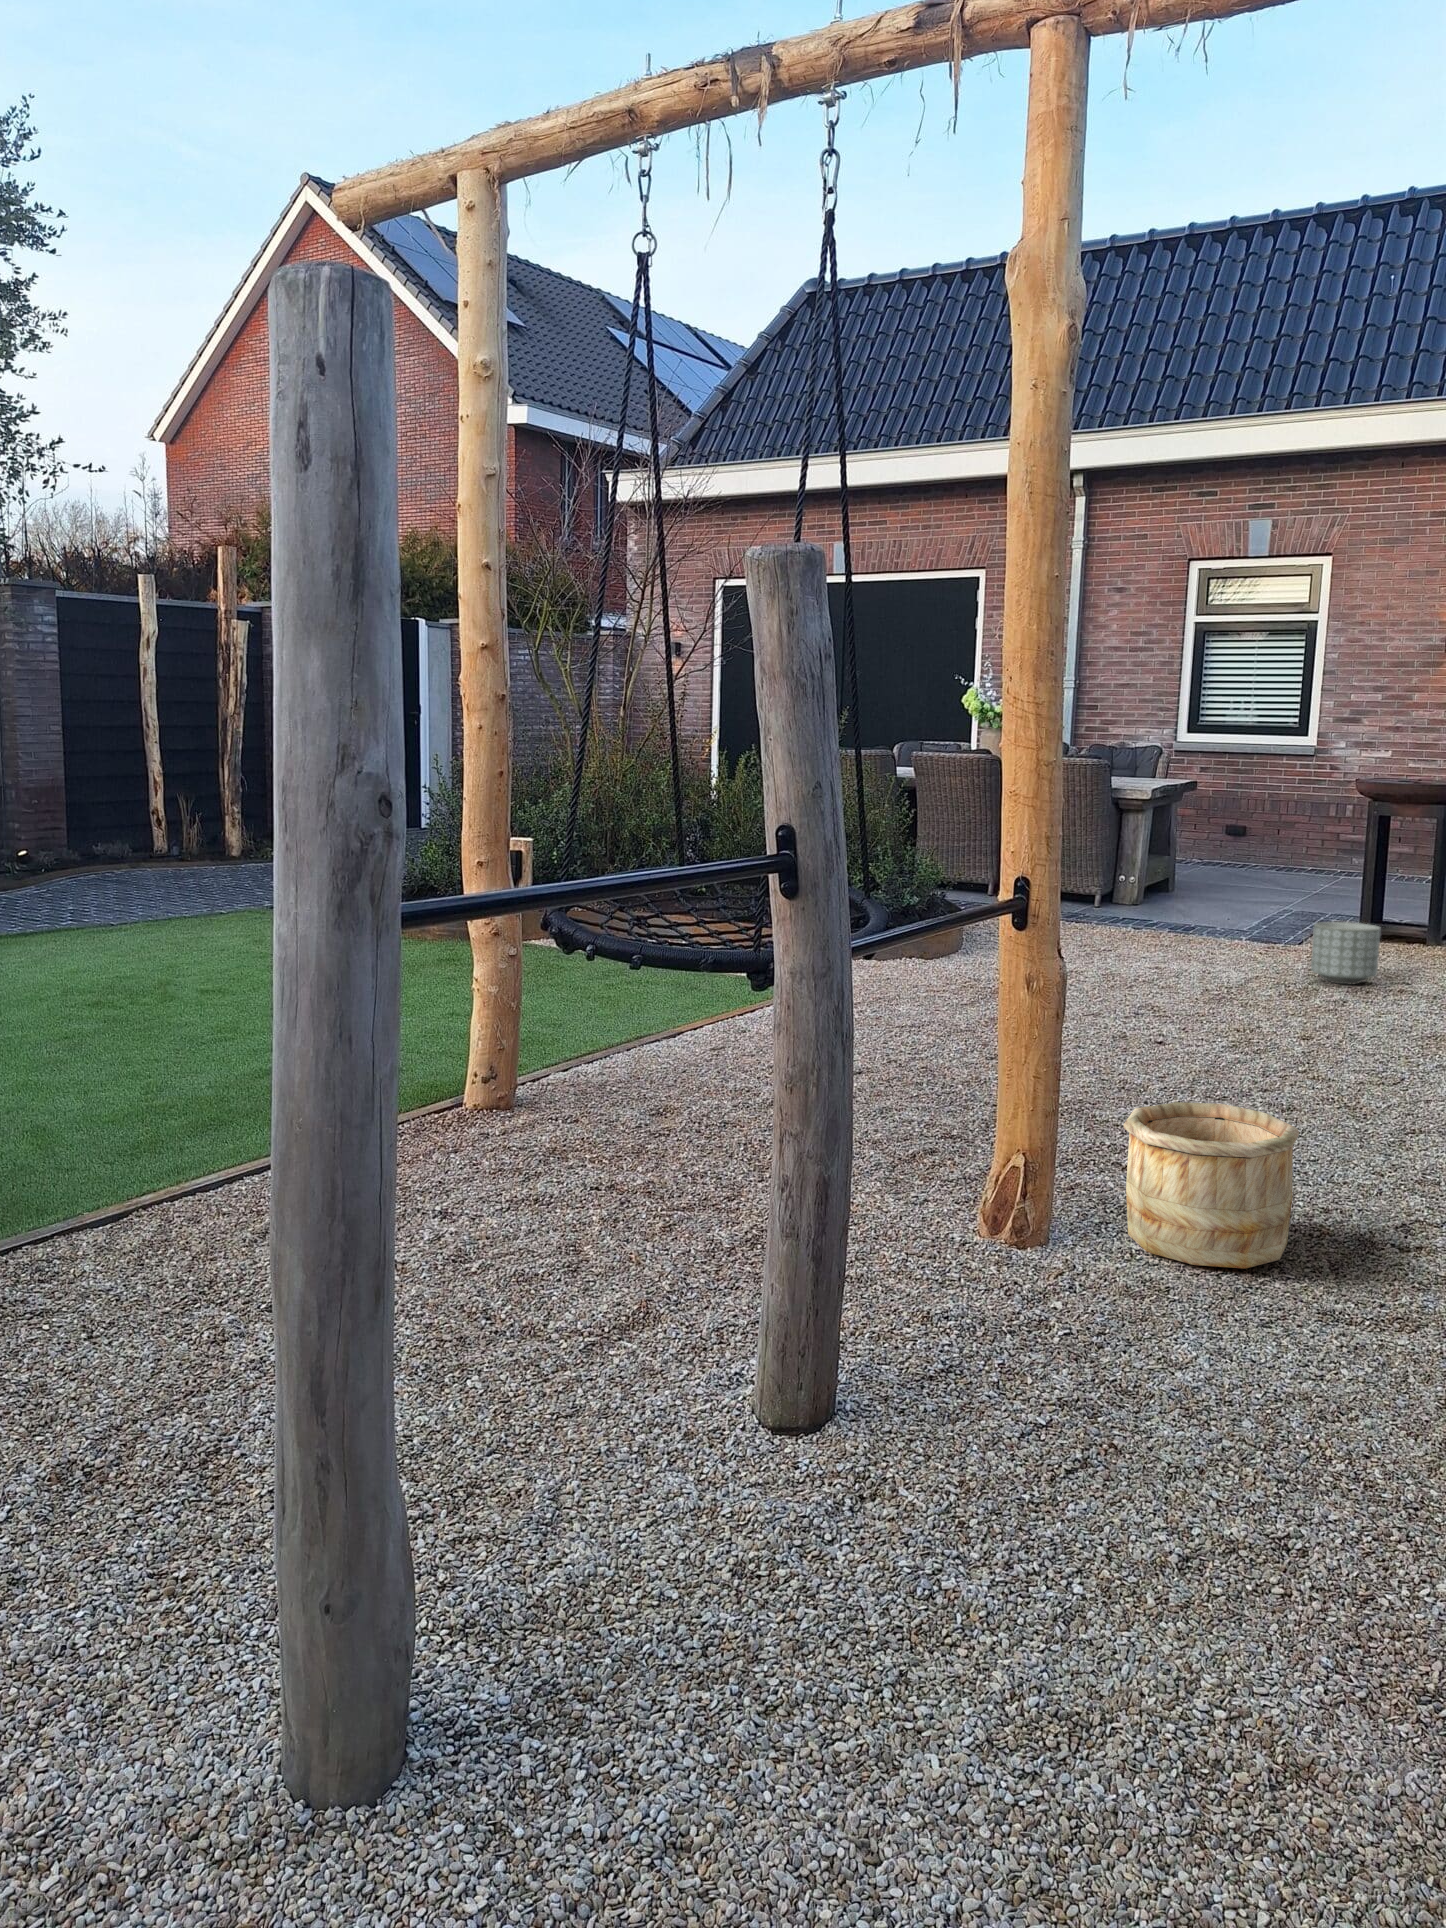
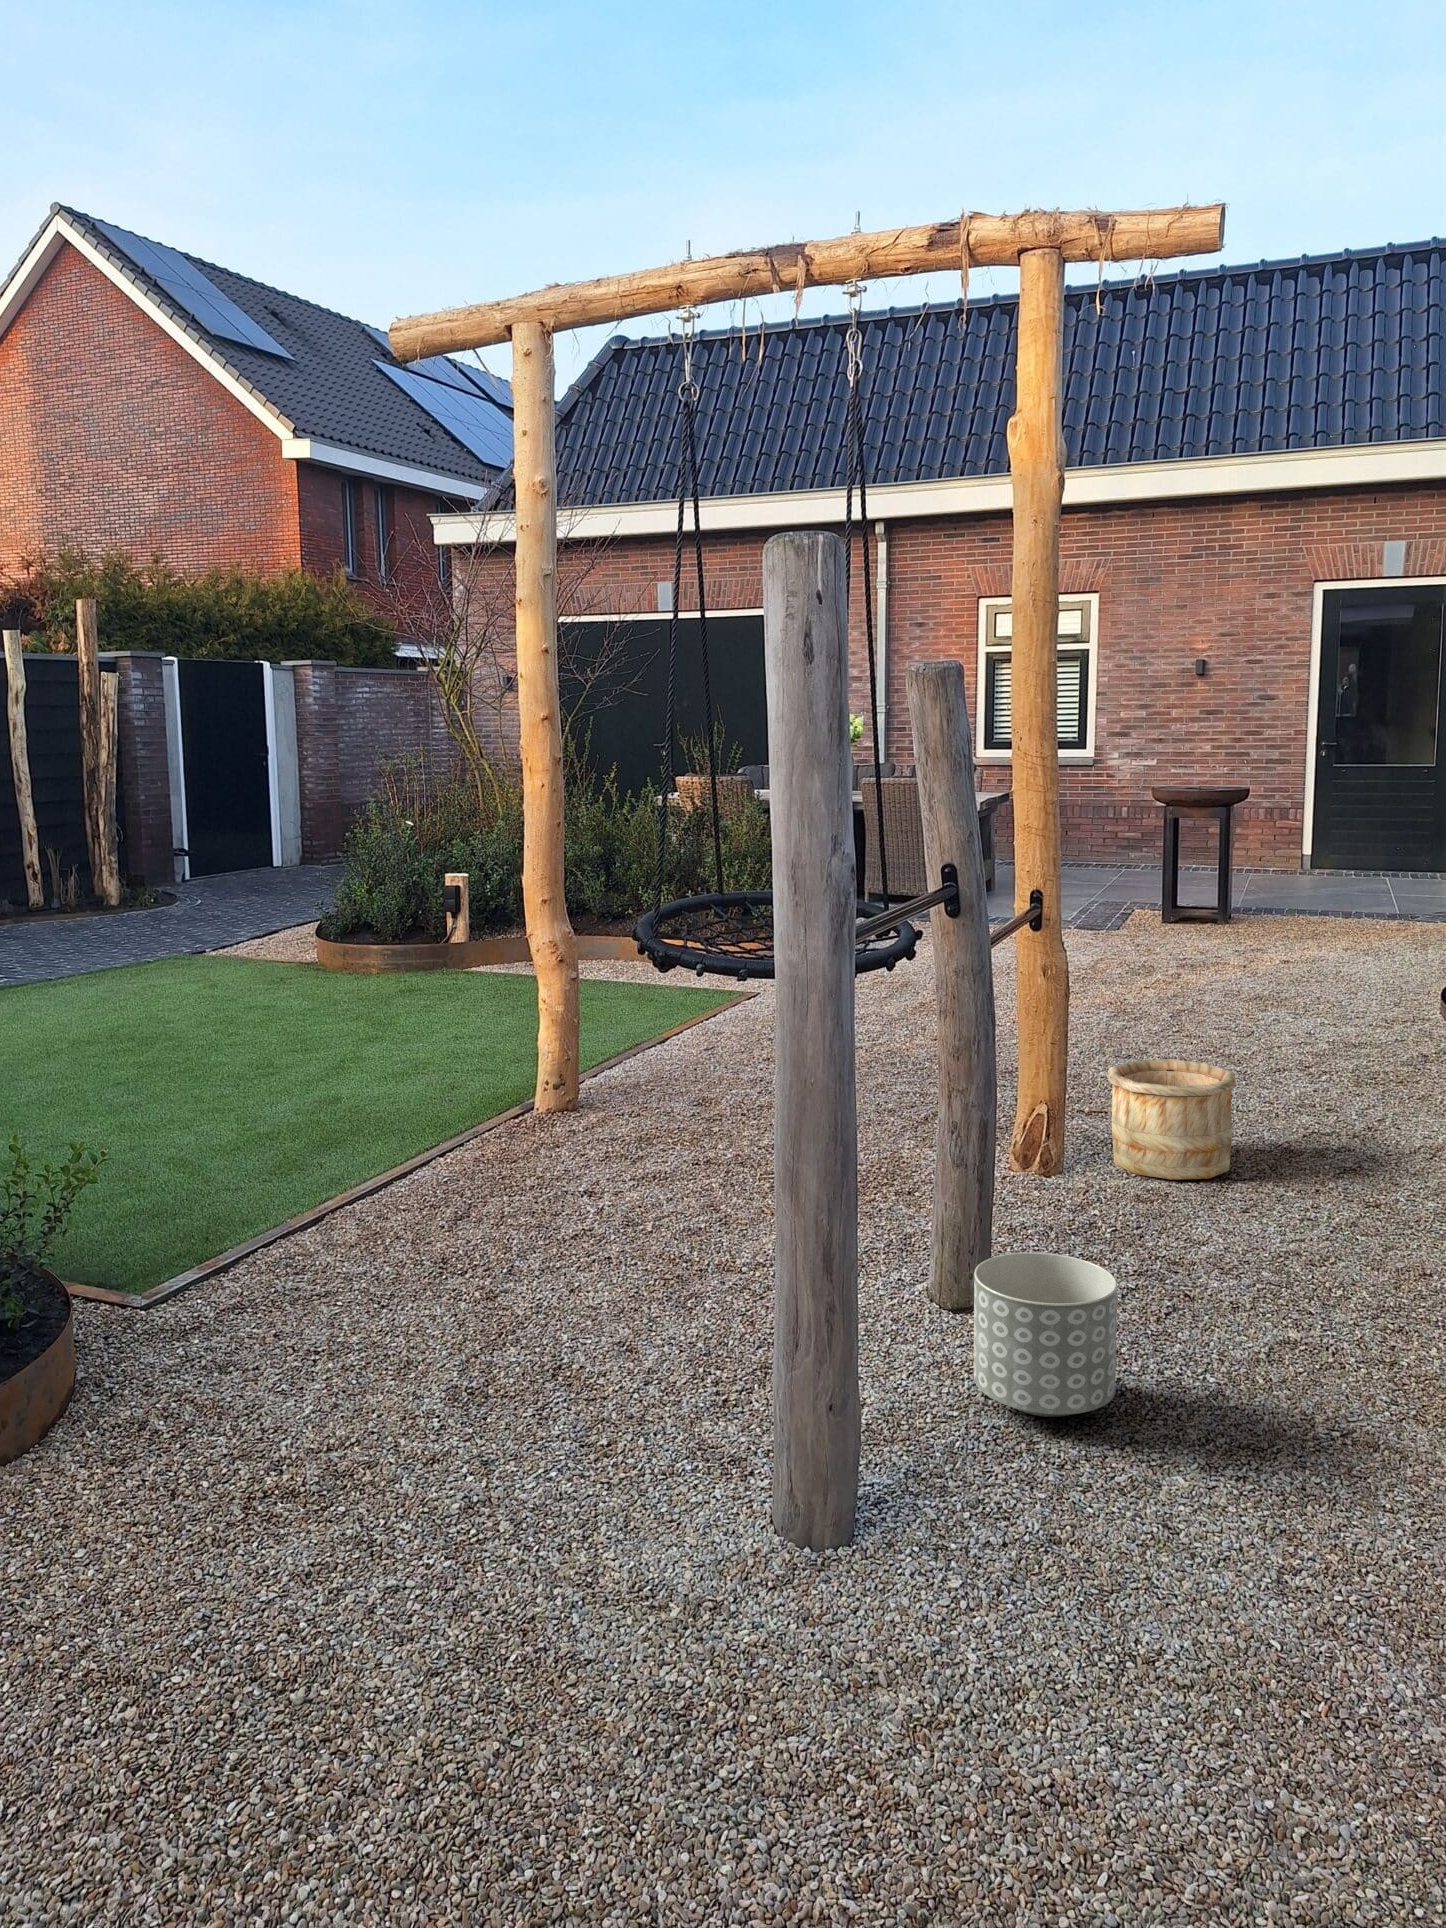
planter: present [1311,922,1381,984] -> present [974,1252,1117,1417]

